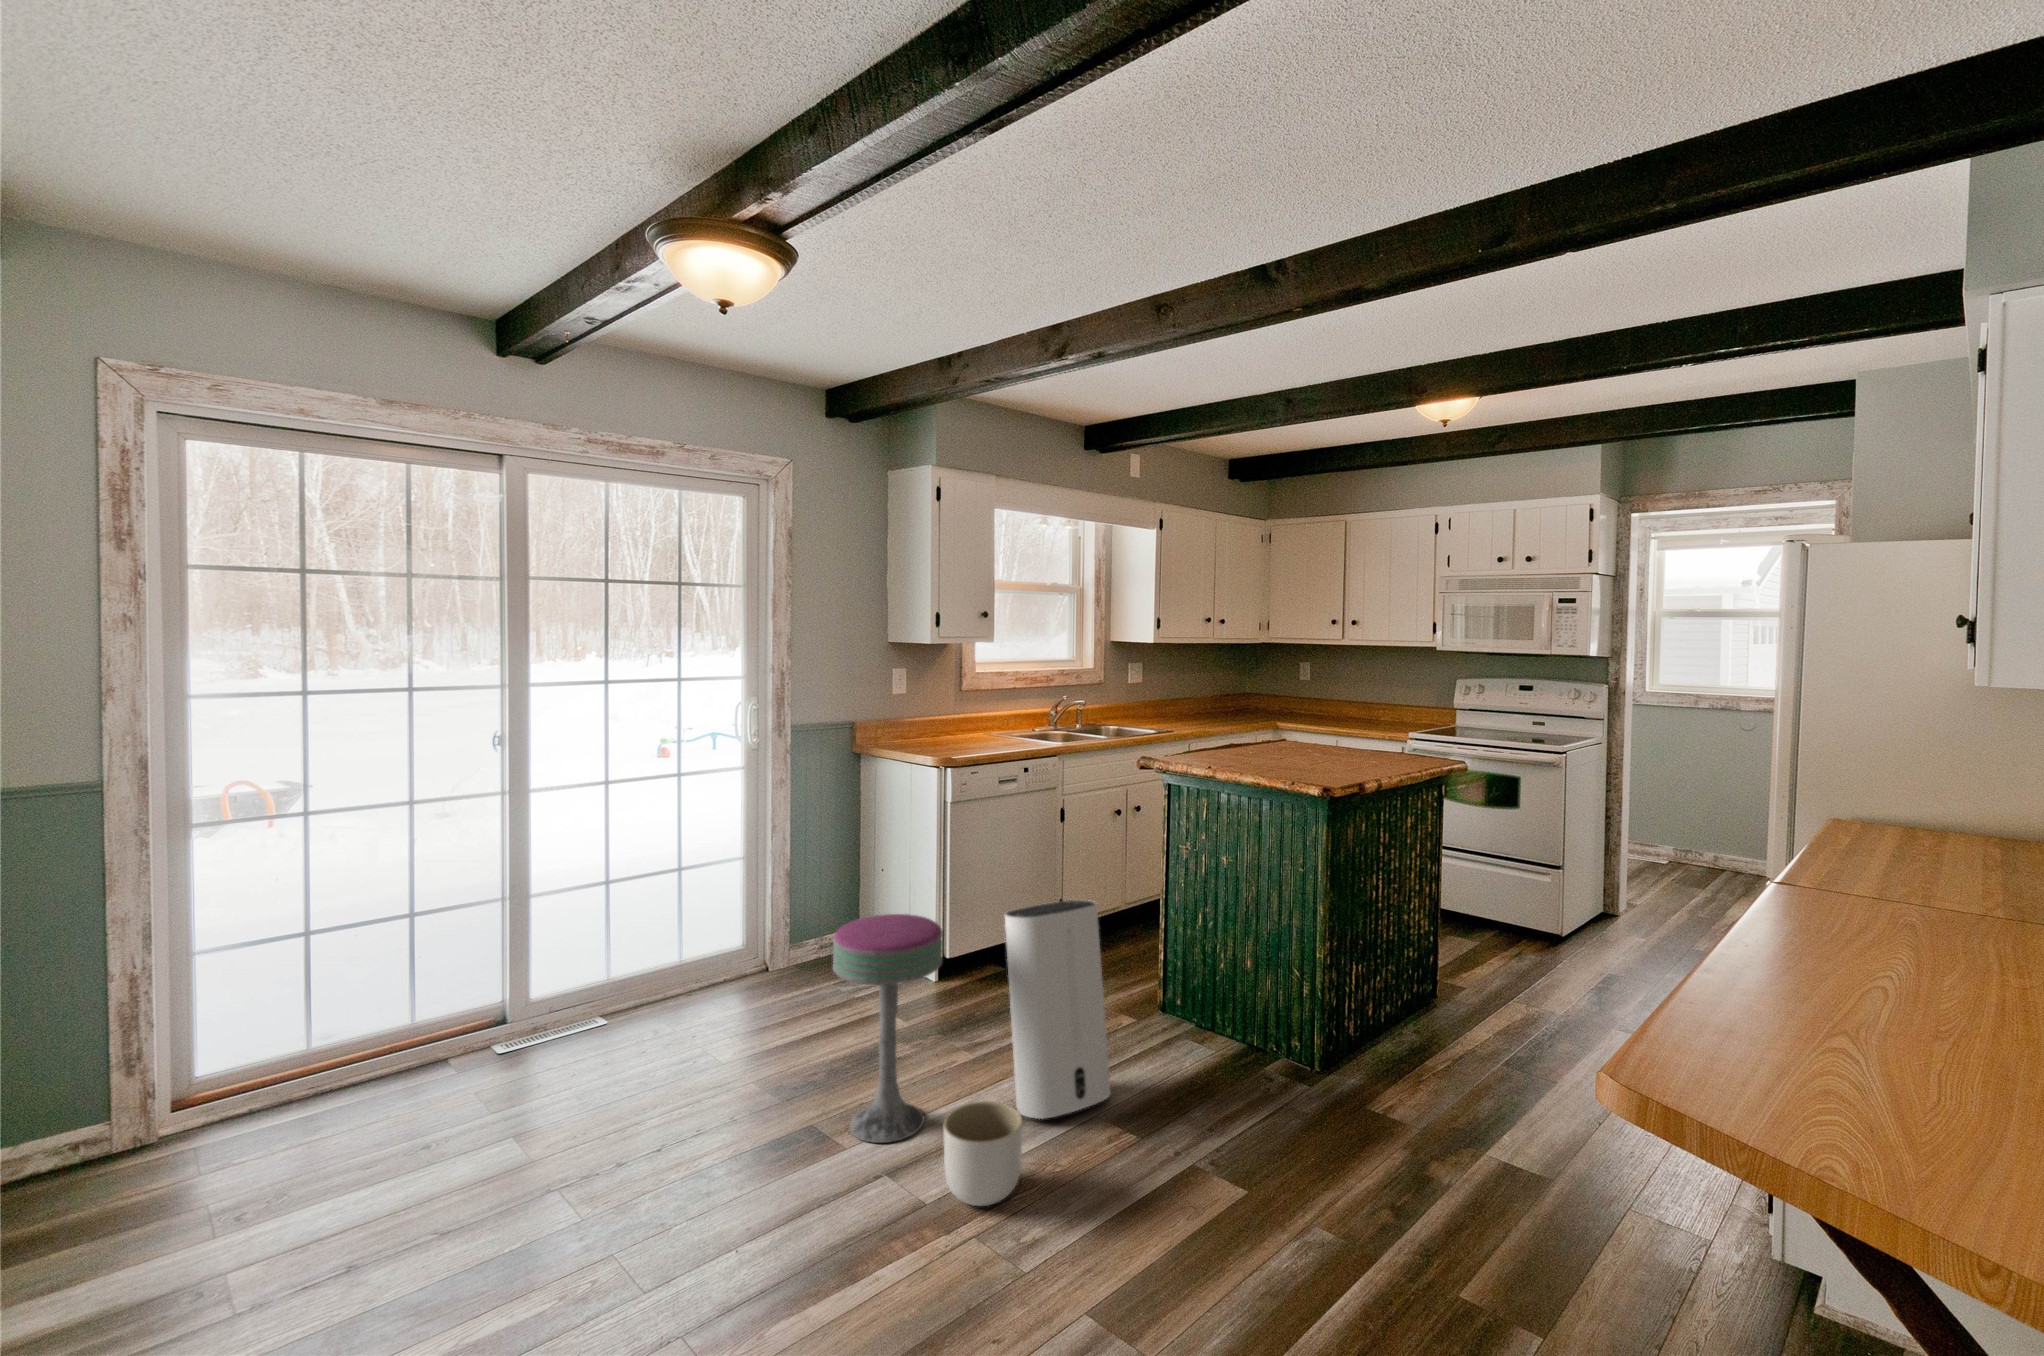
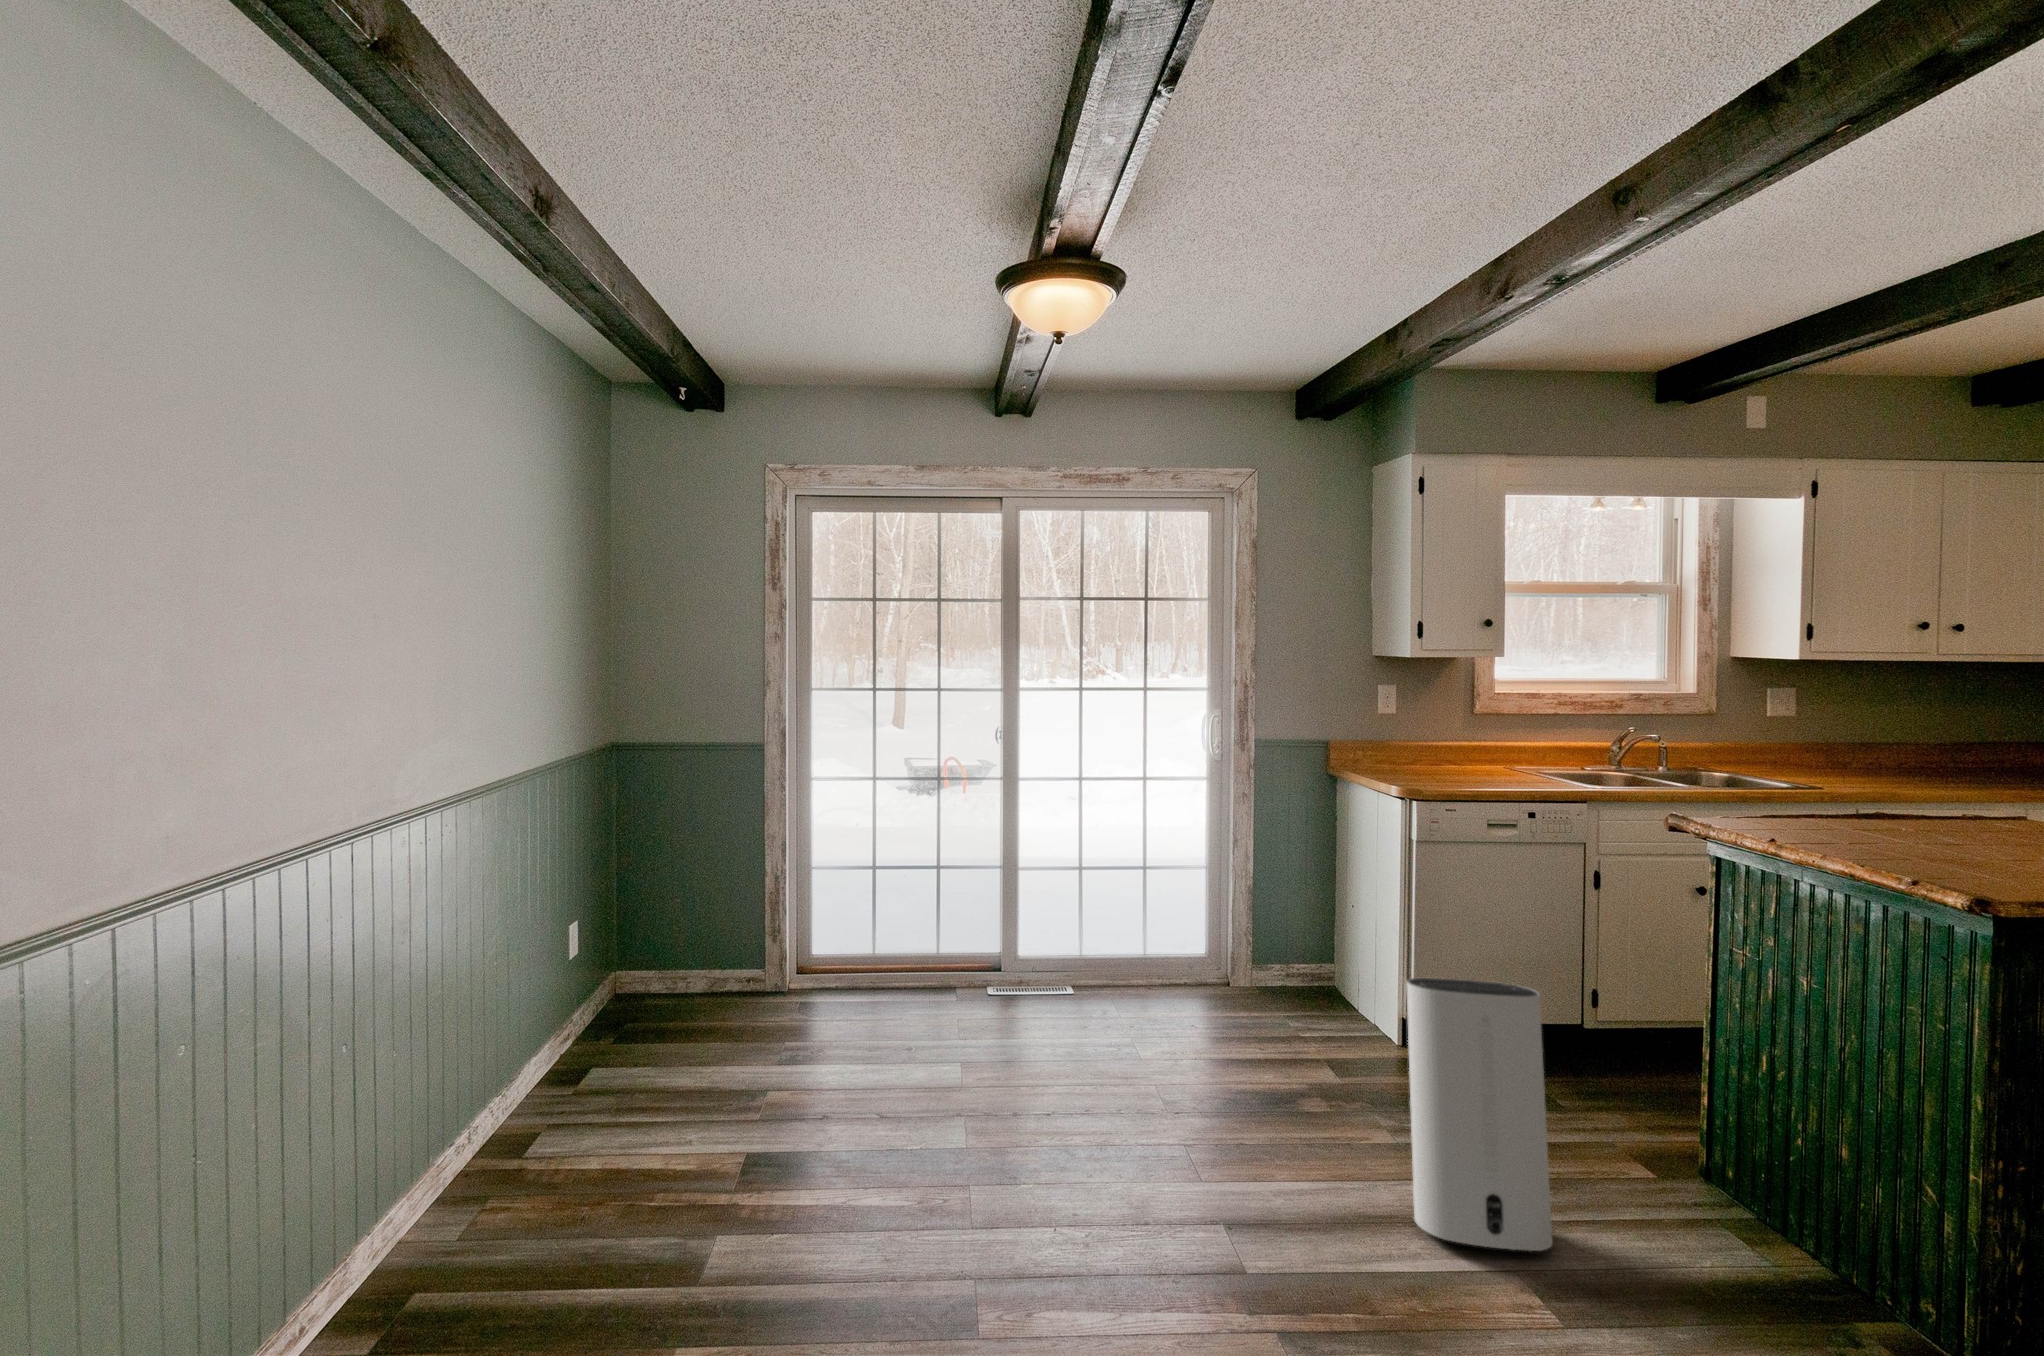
bar stool: present [833,914,943,1143] -> none [1205,947,1325,1194]
planter: present [943,1101,1023,1206] -> none [1279,1177,1374,1301]

